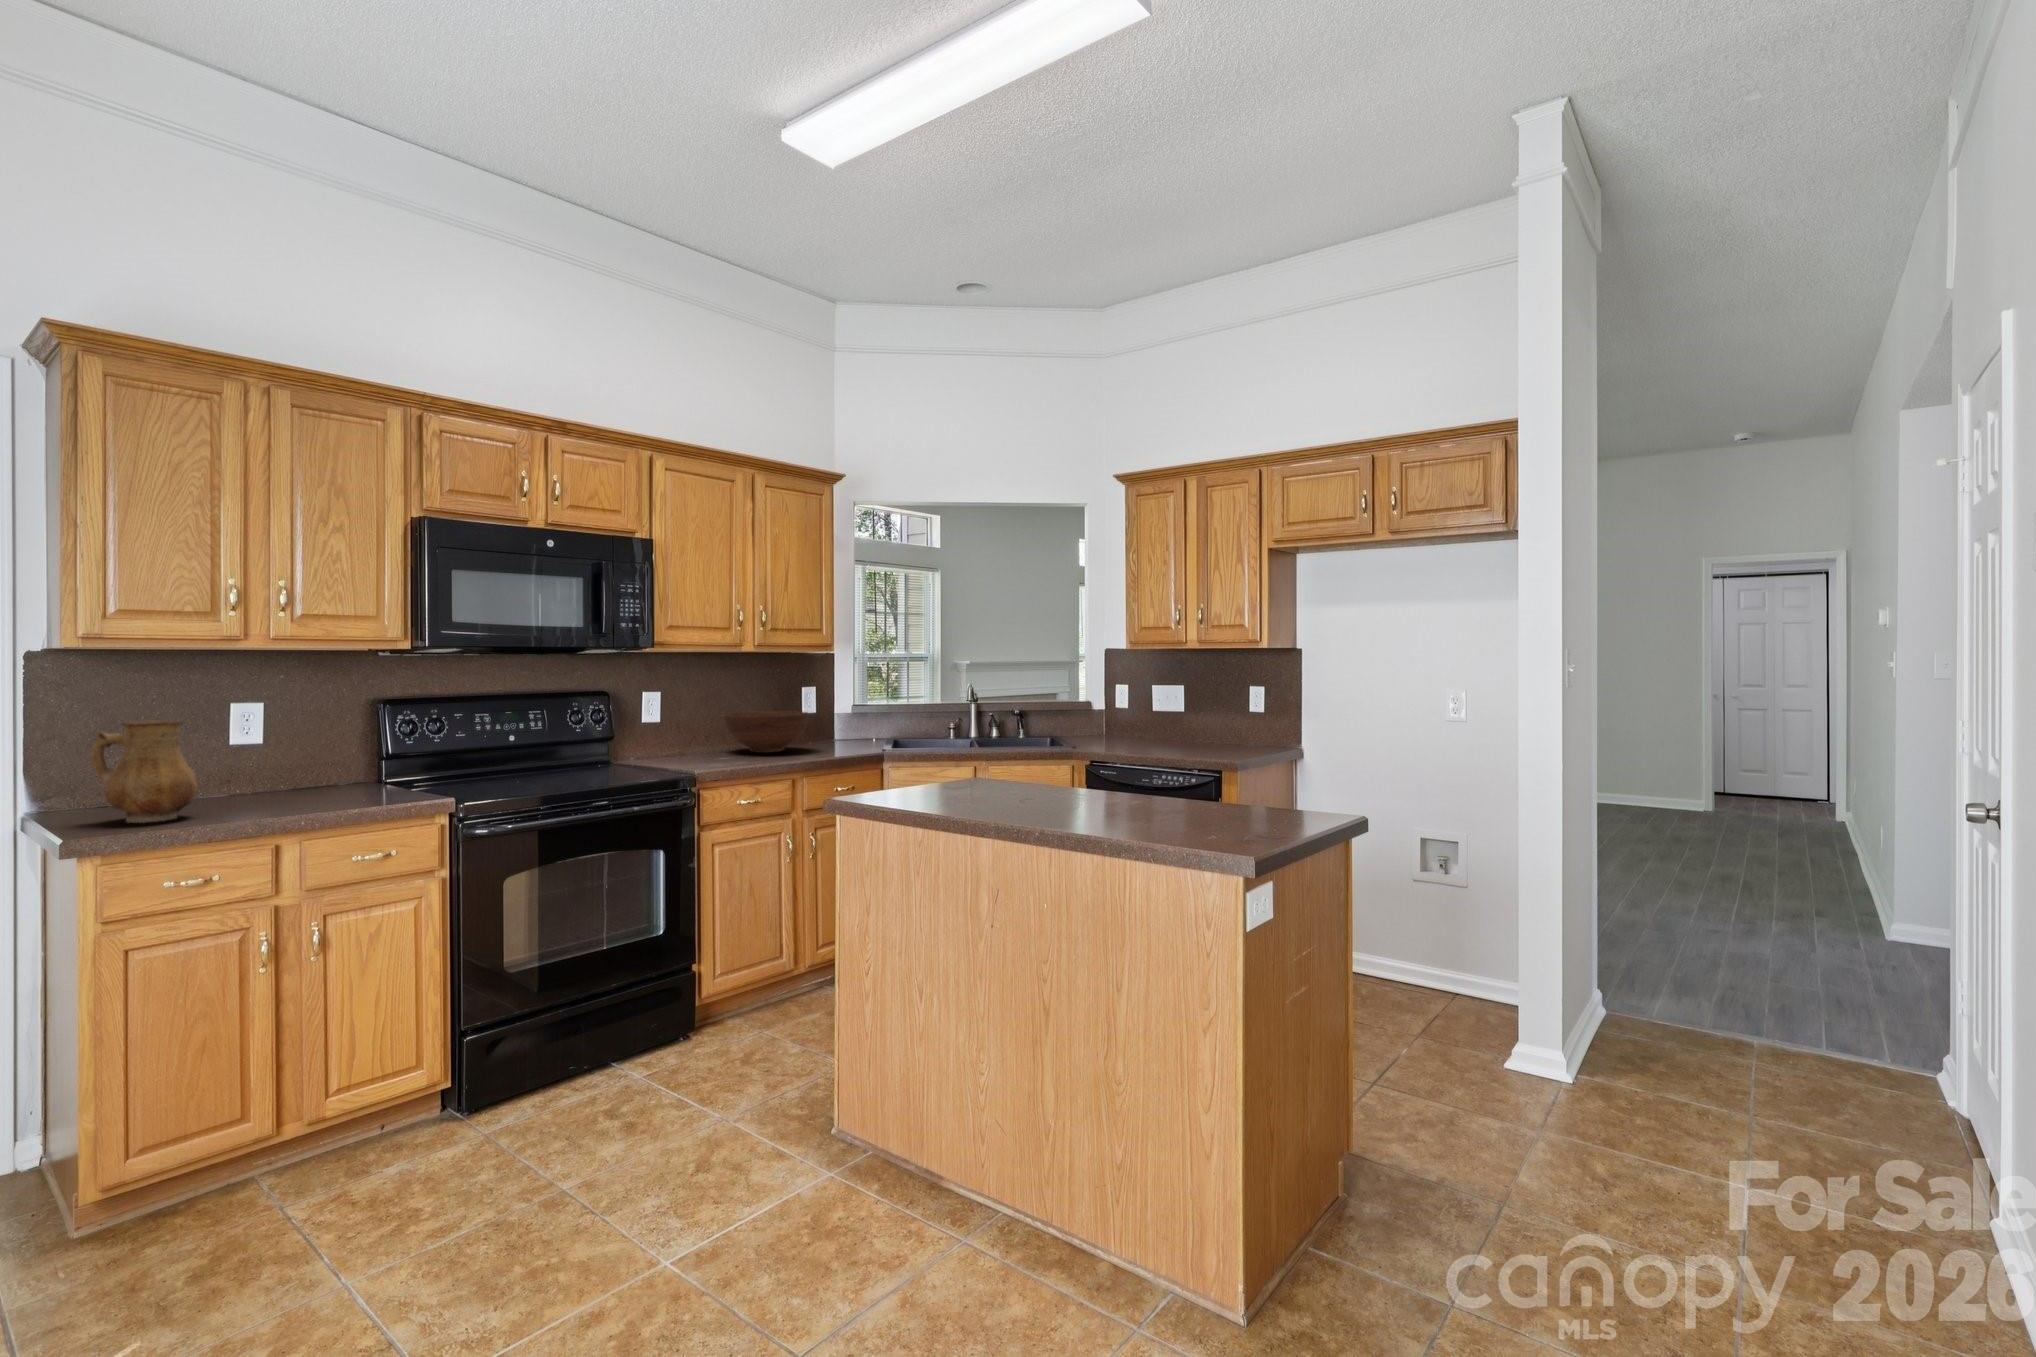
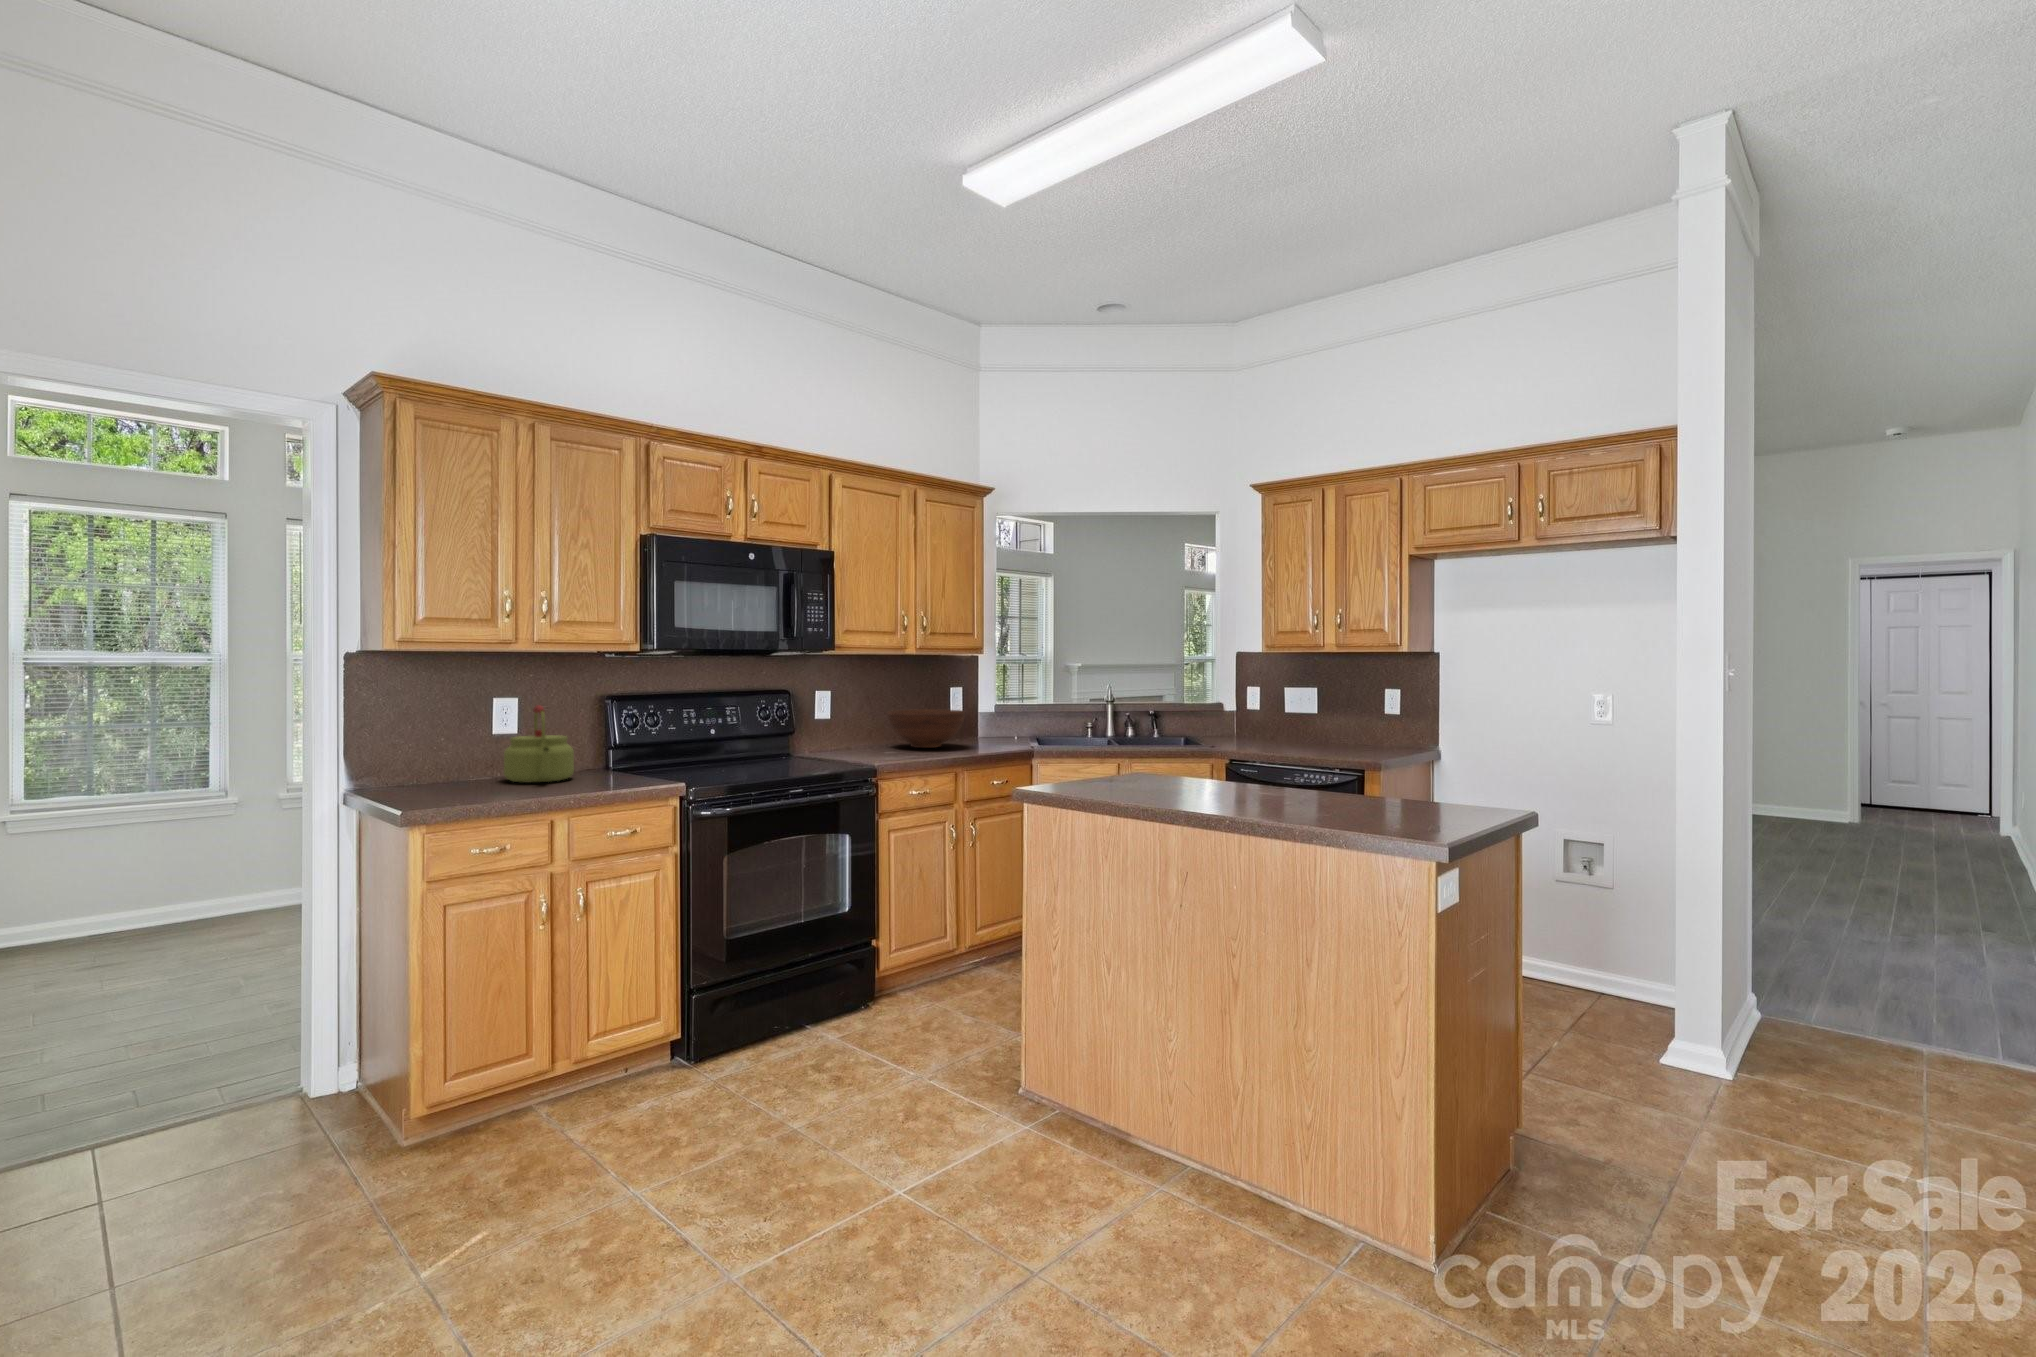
kettle: none [236,711,327,800] -> present [504,705,574,783]
ceramic pitcher: present [91,720,197,823] -> none [409,712,488,800]

